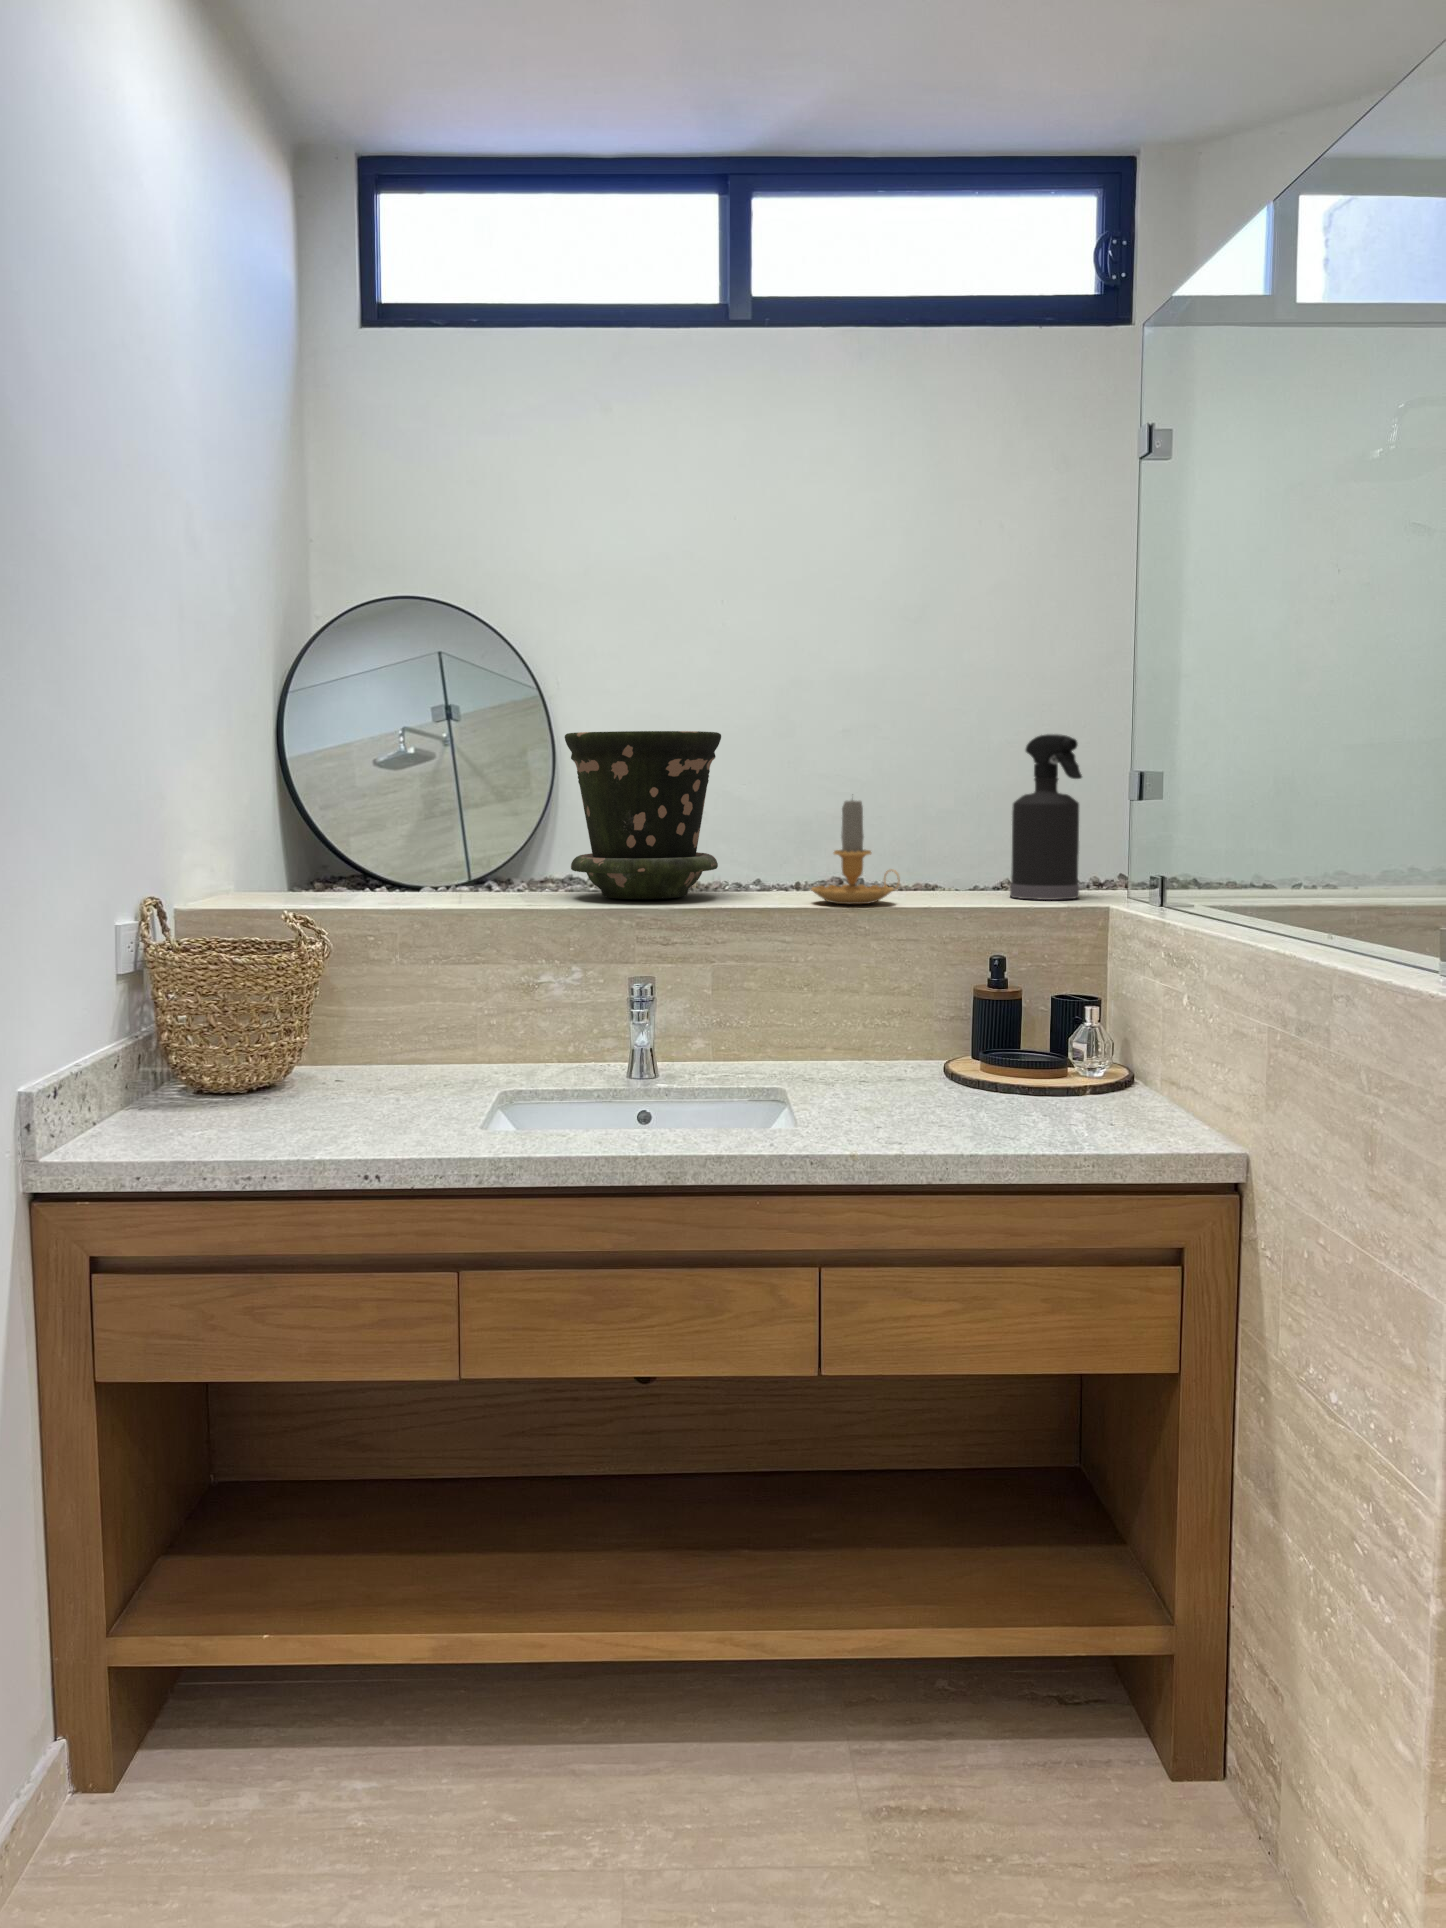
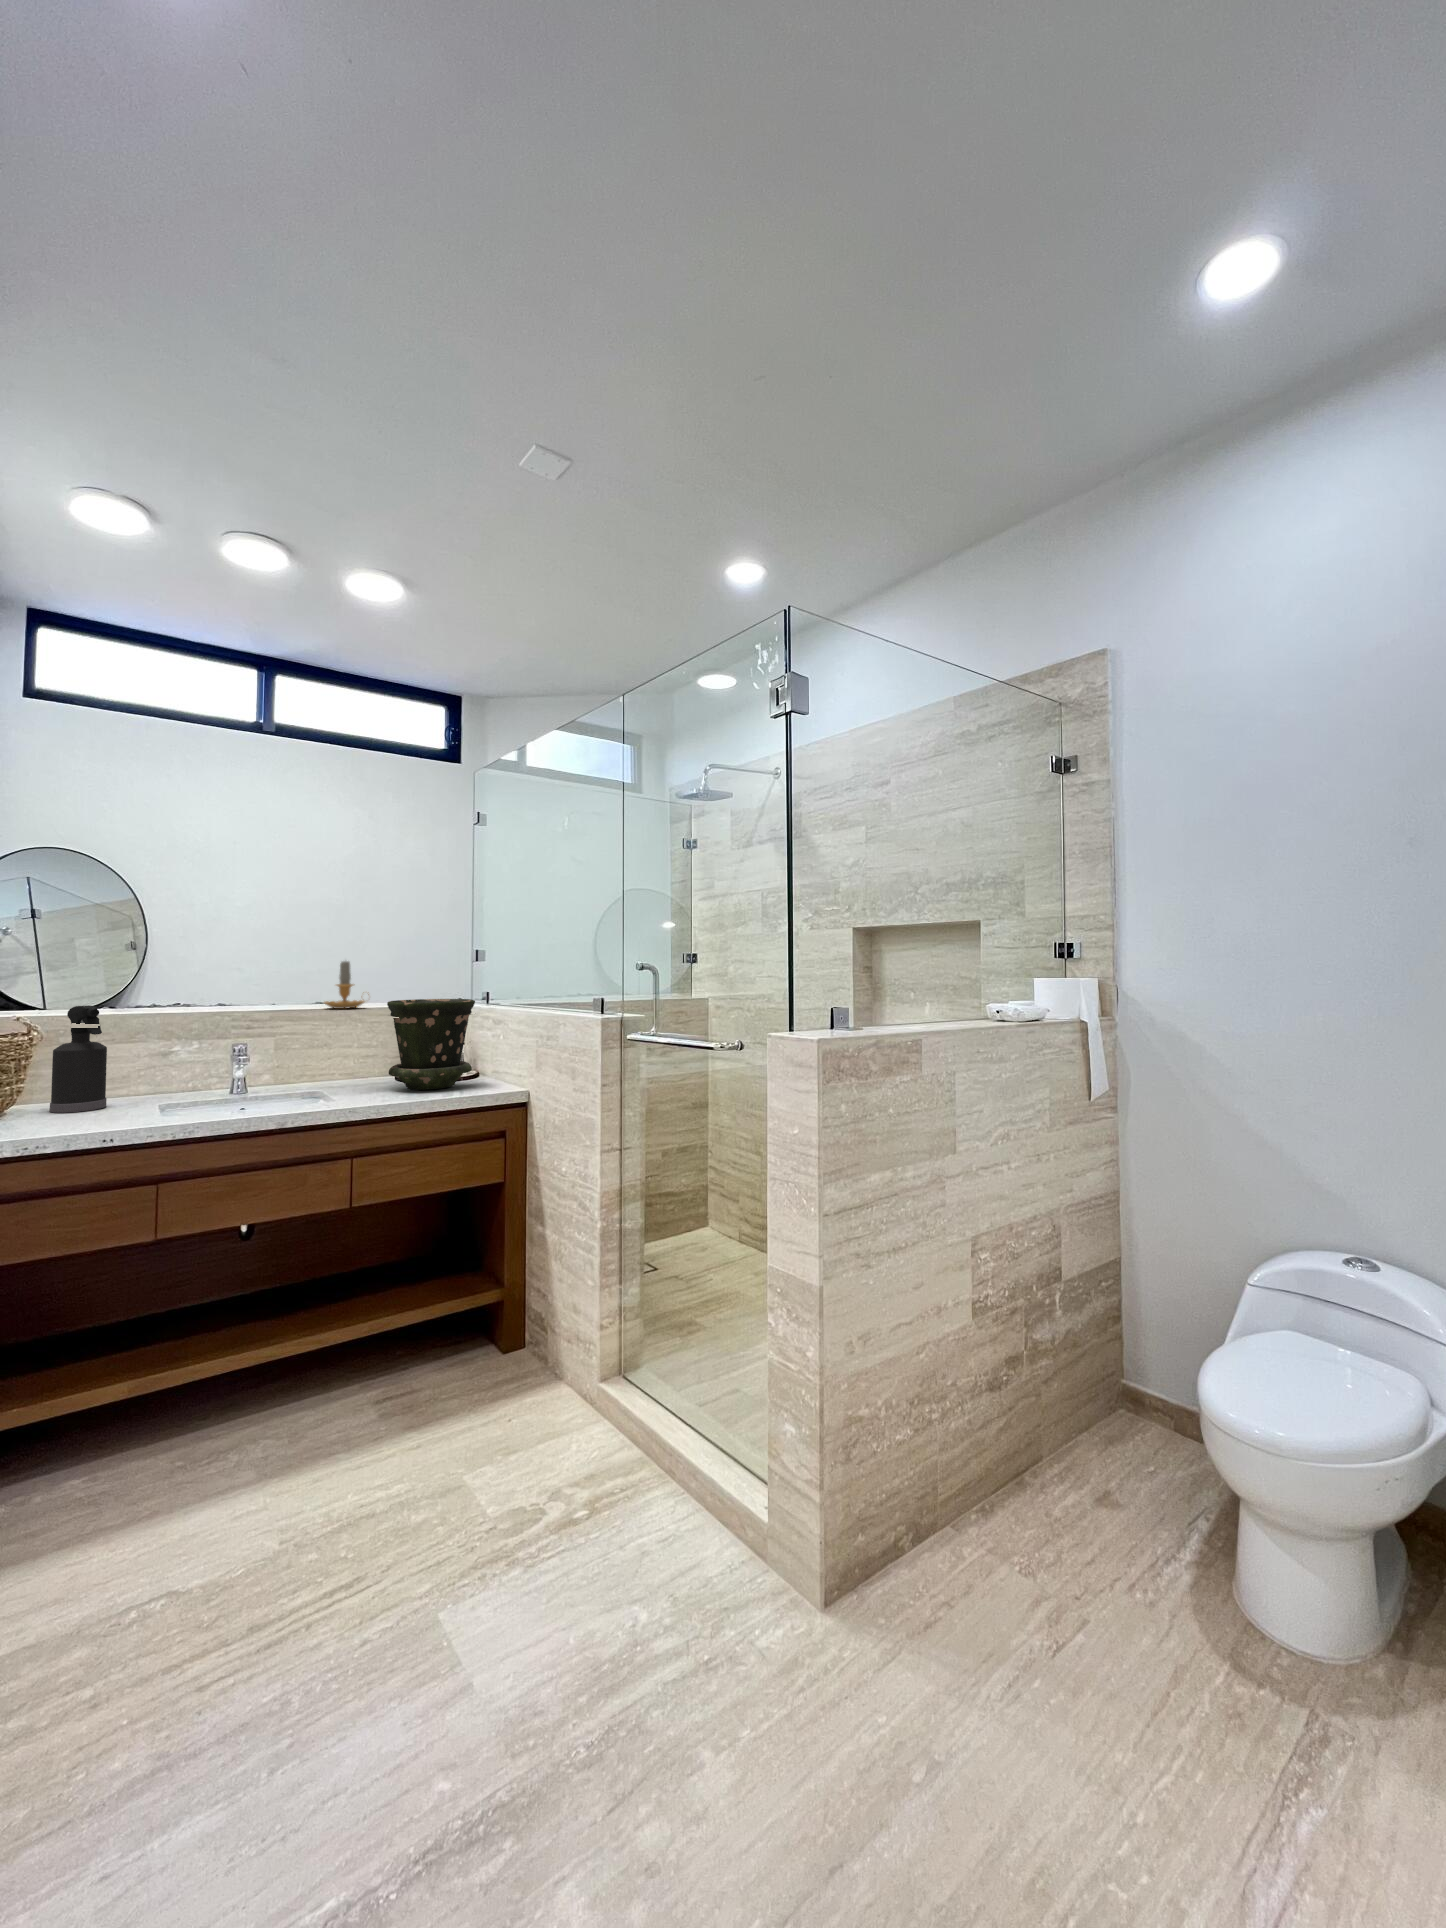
flower pot: present [565,731,721,899] -> present [387,999,475,1090]
spray bottle: present [1010,734,1082,900] -> present [50,1005,107,1113]

